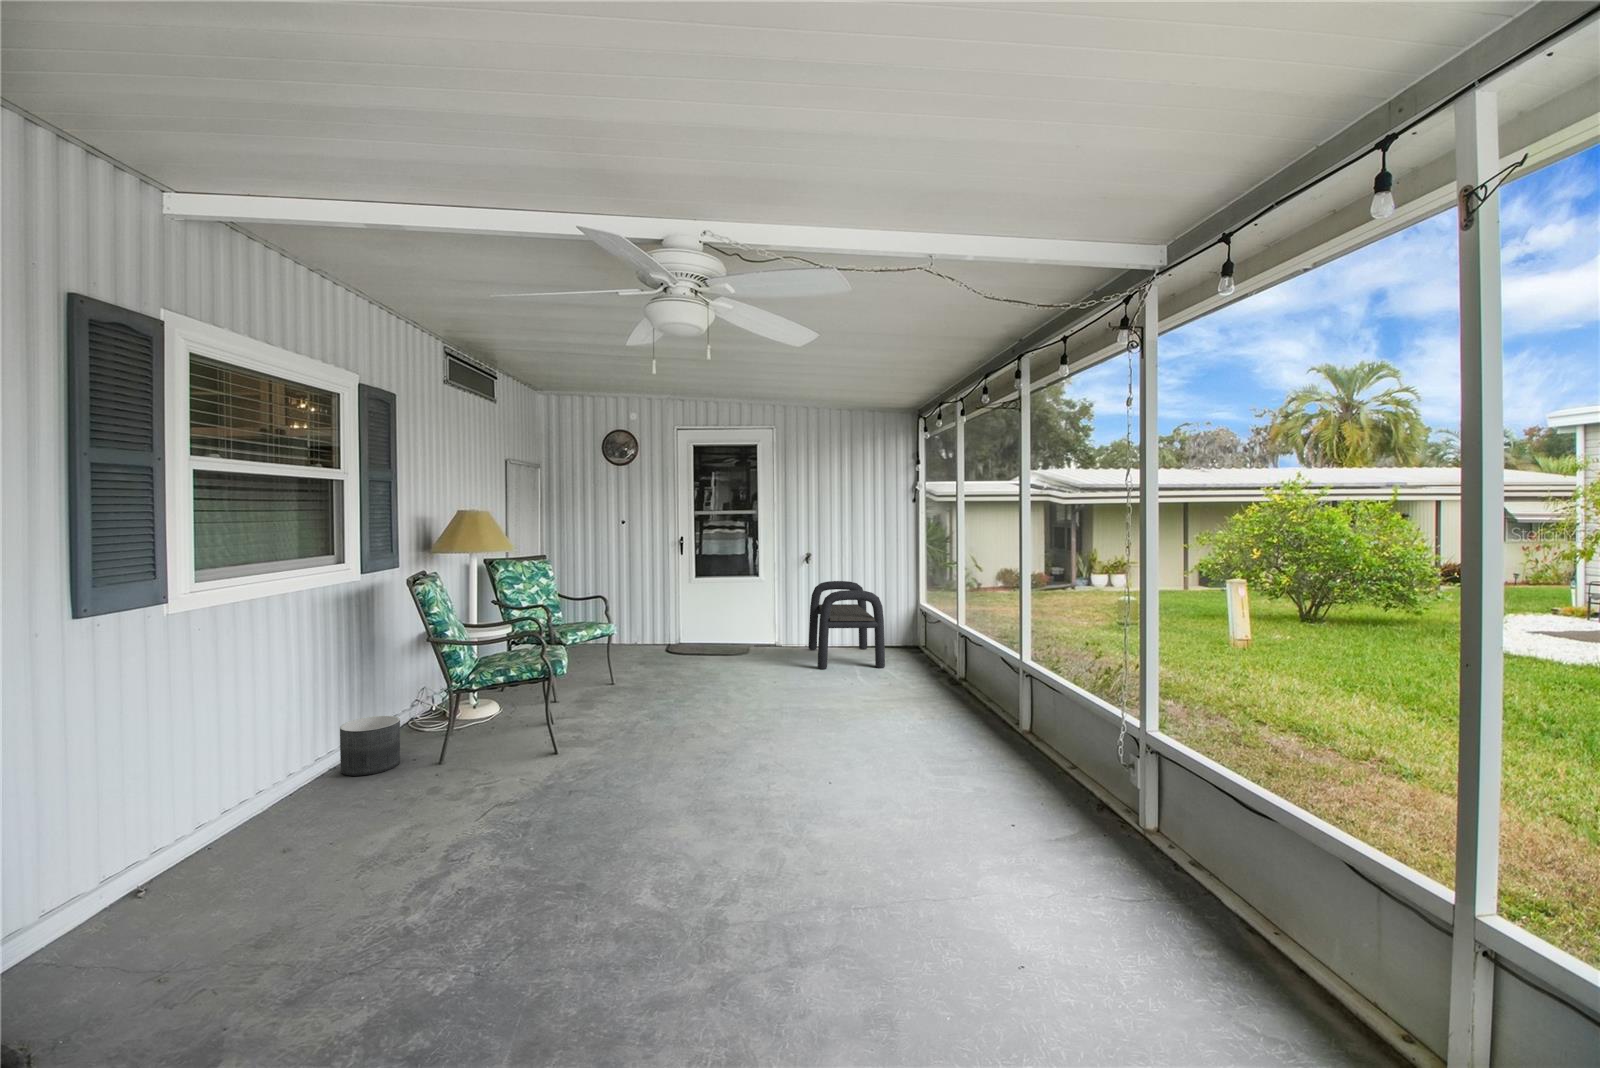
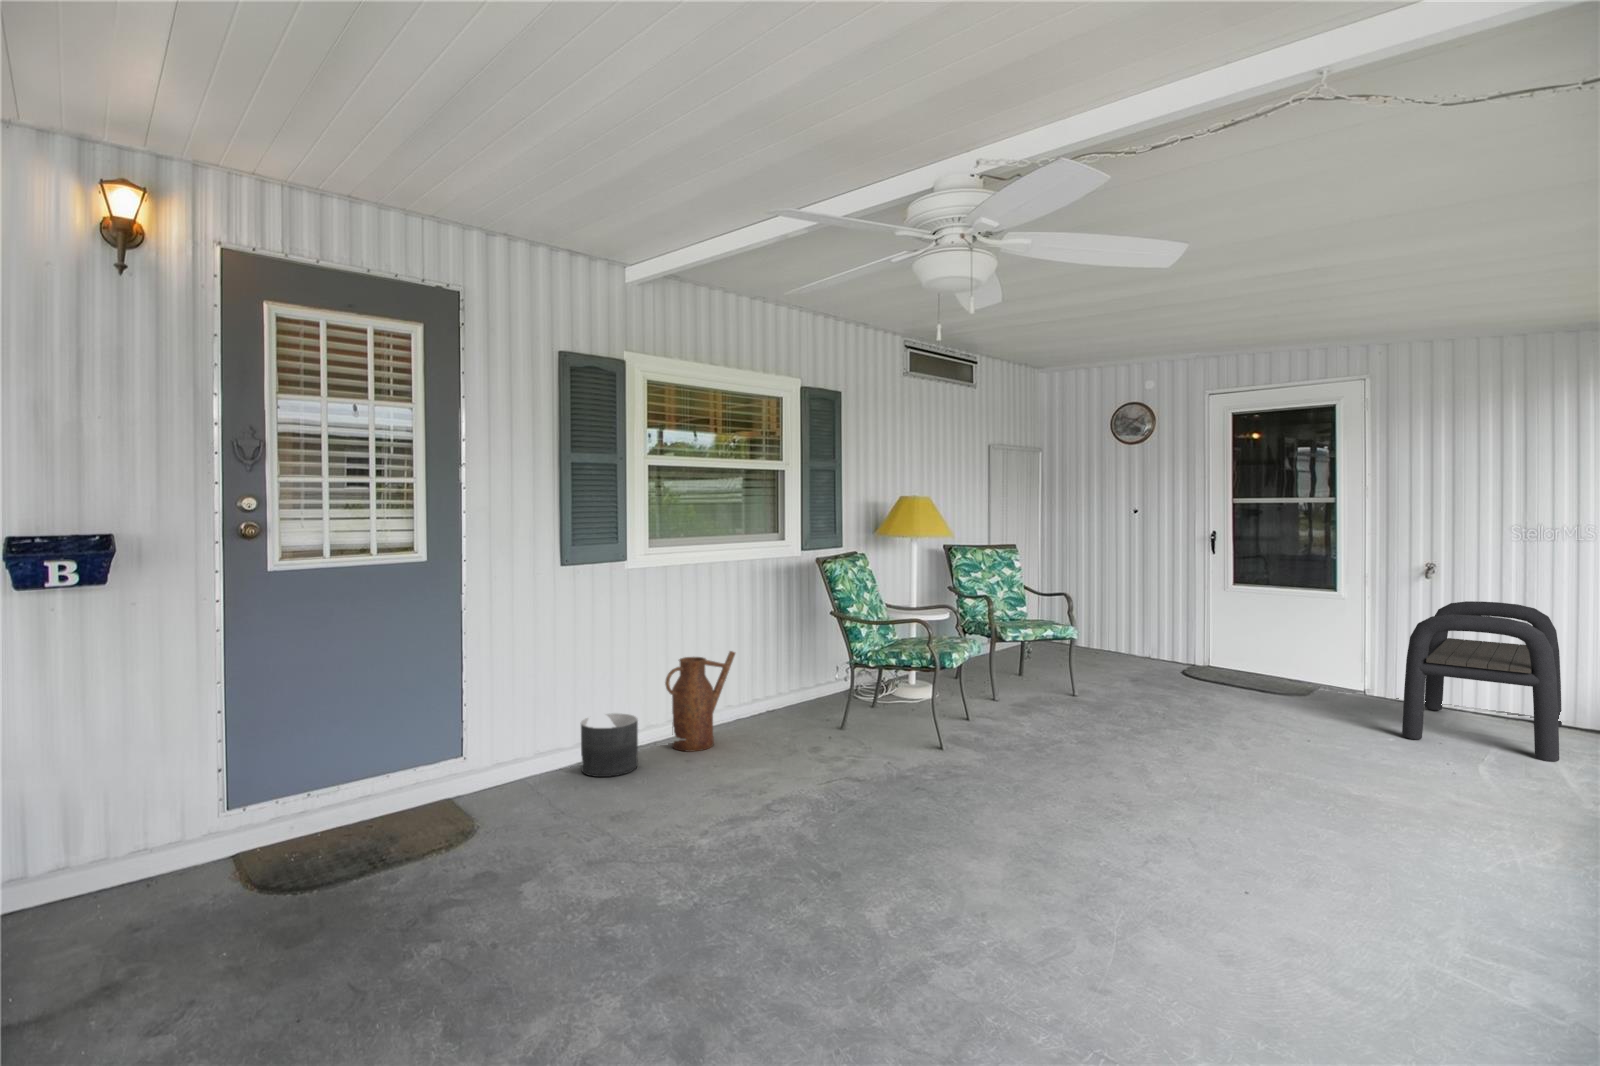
watering can: none [237,701,317,842] -> present [665,651,735,752]
planter: present [340,716,400,776] -> present [581,713,638,777]

